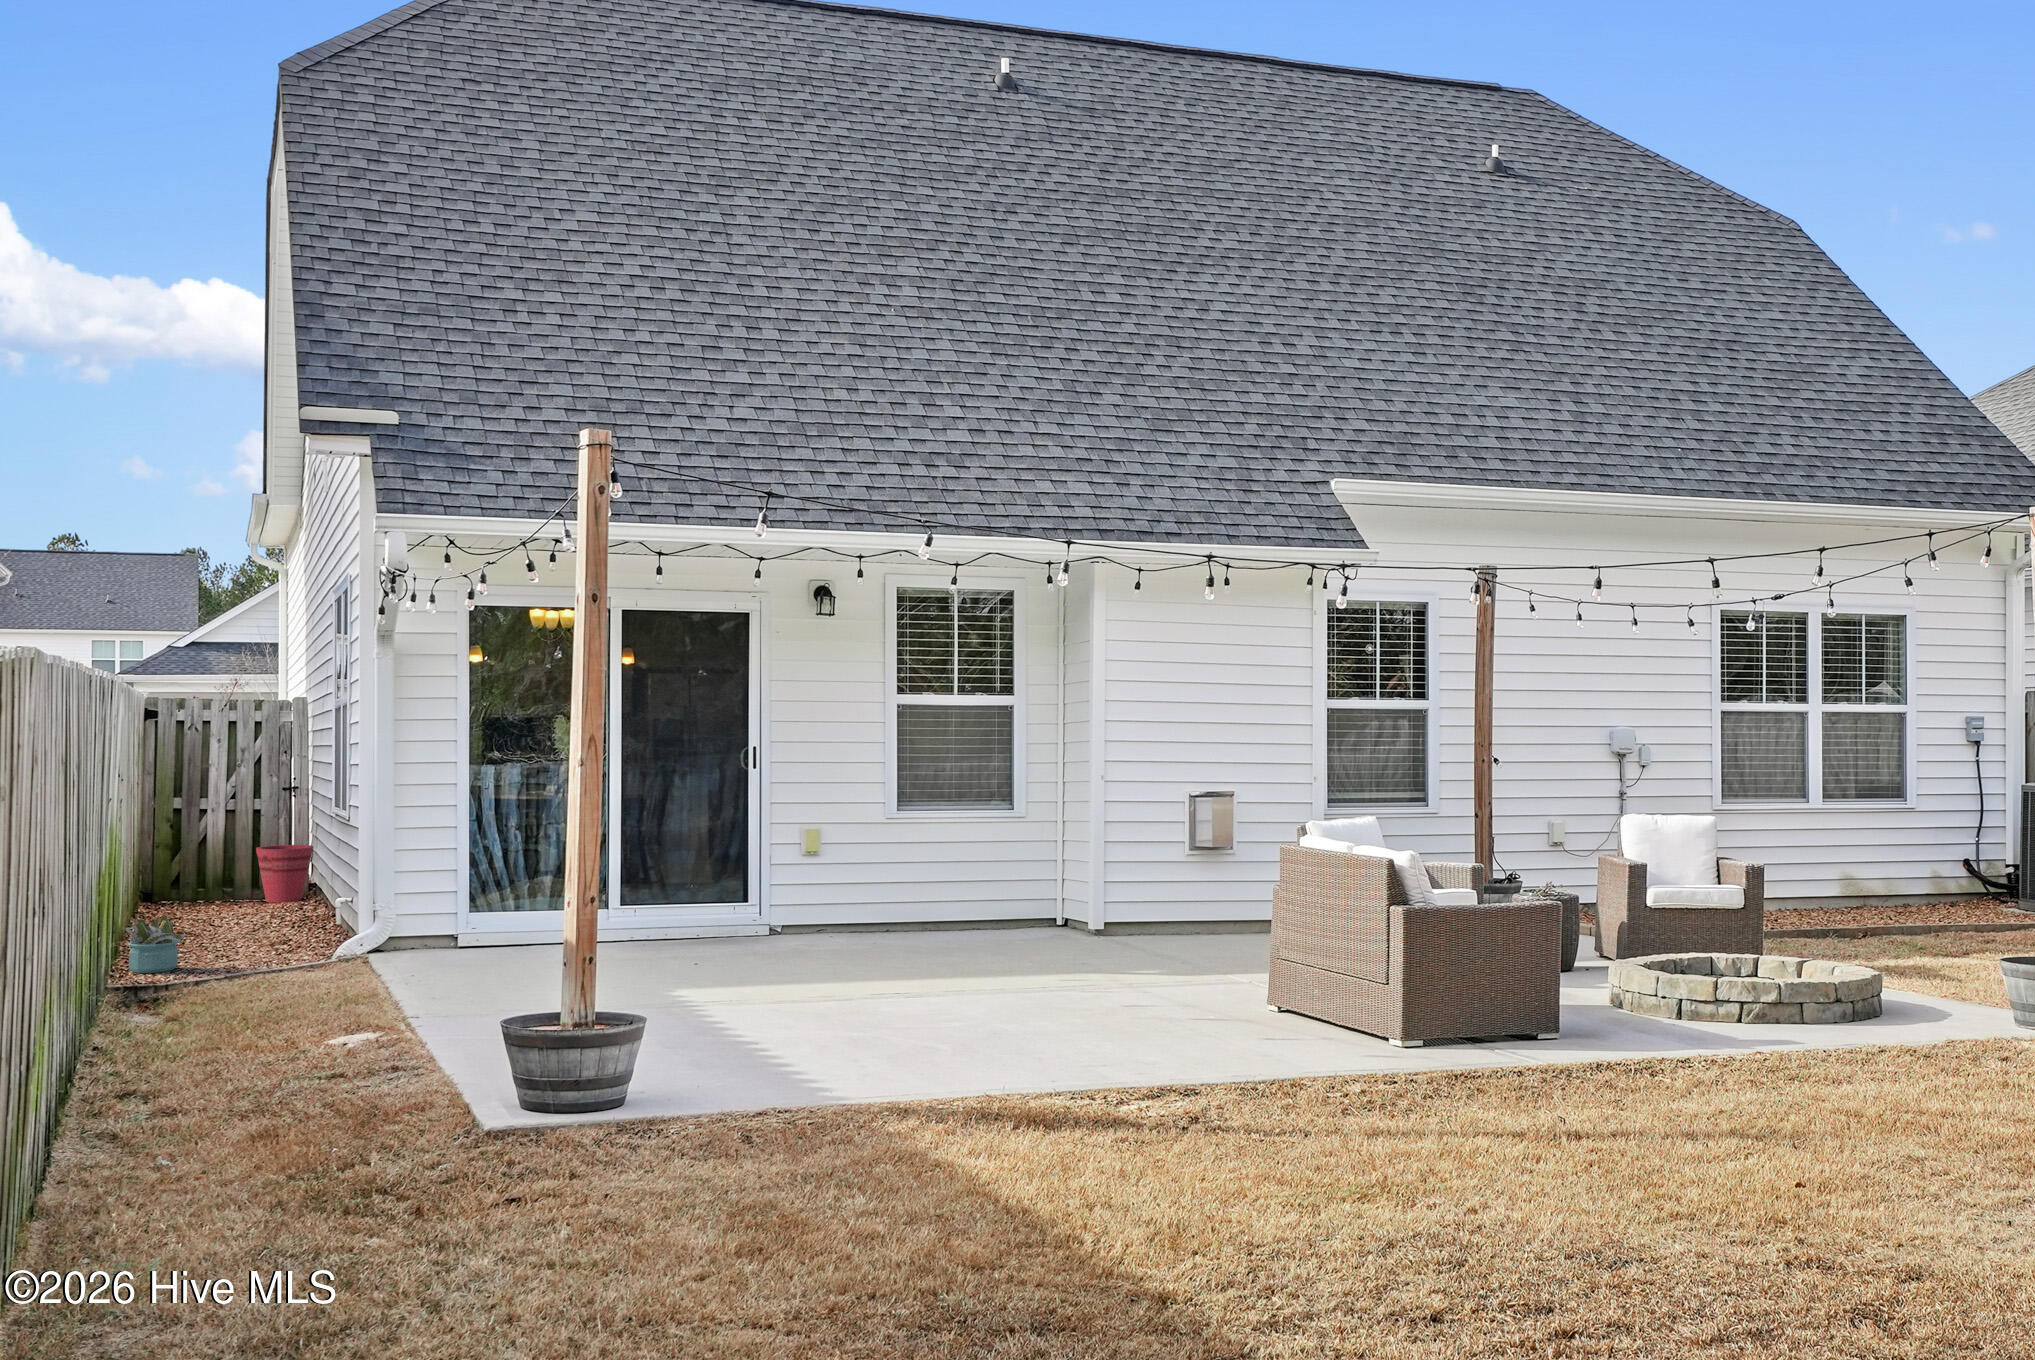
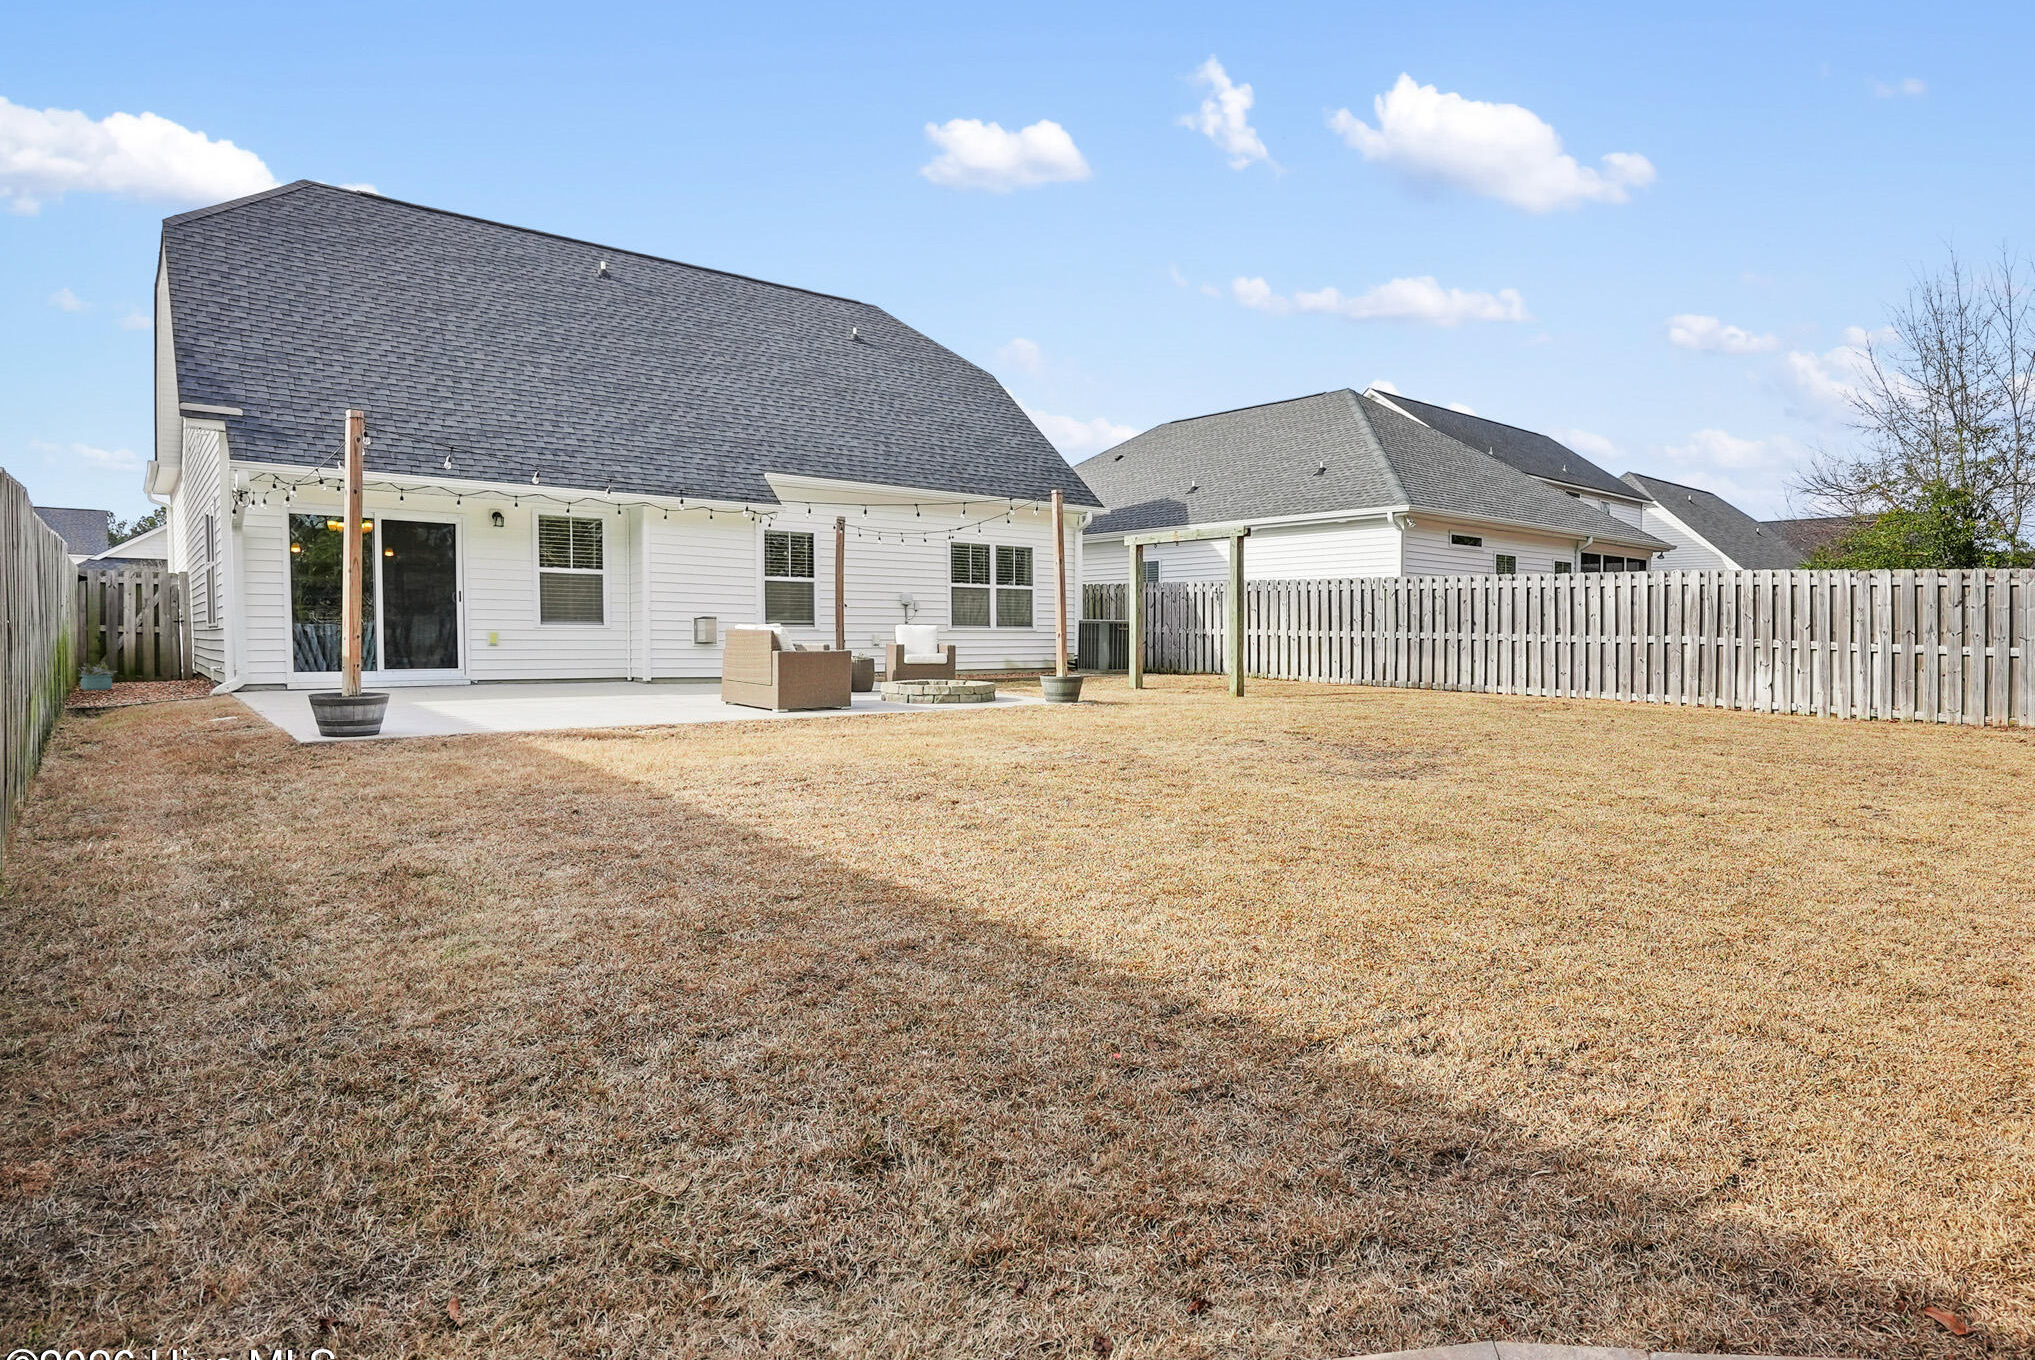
bucket: present [256,845,314,902] -> none [158,649,197,678]

